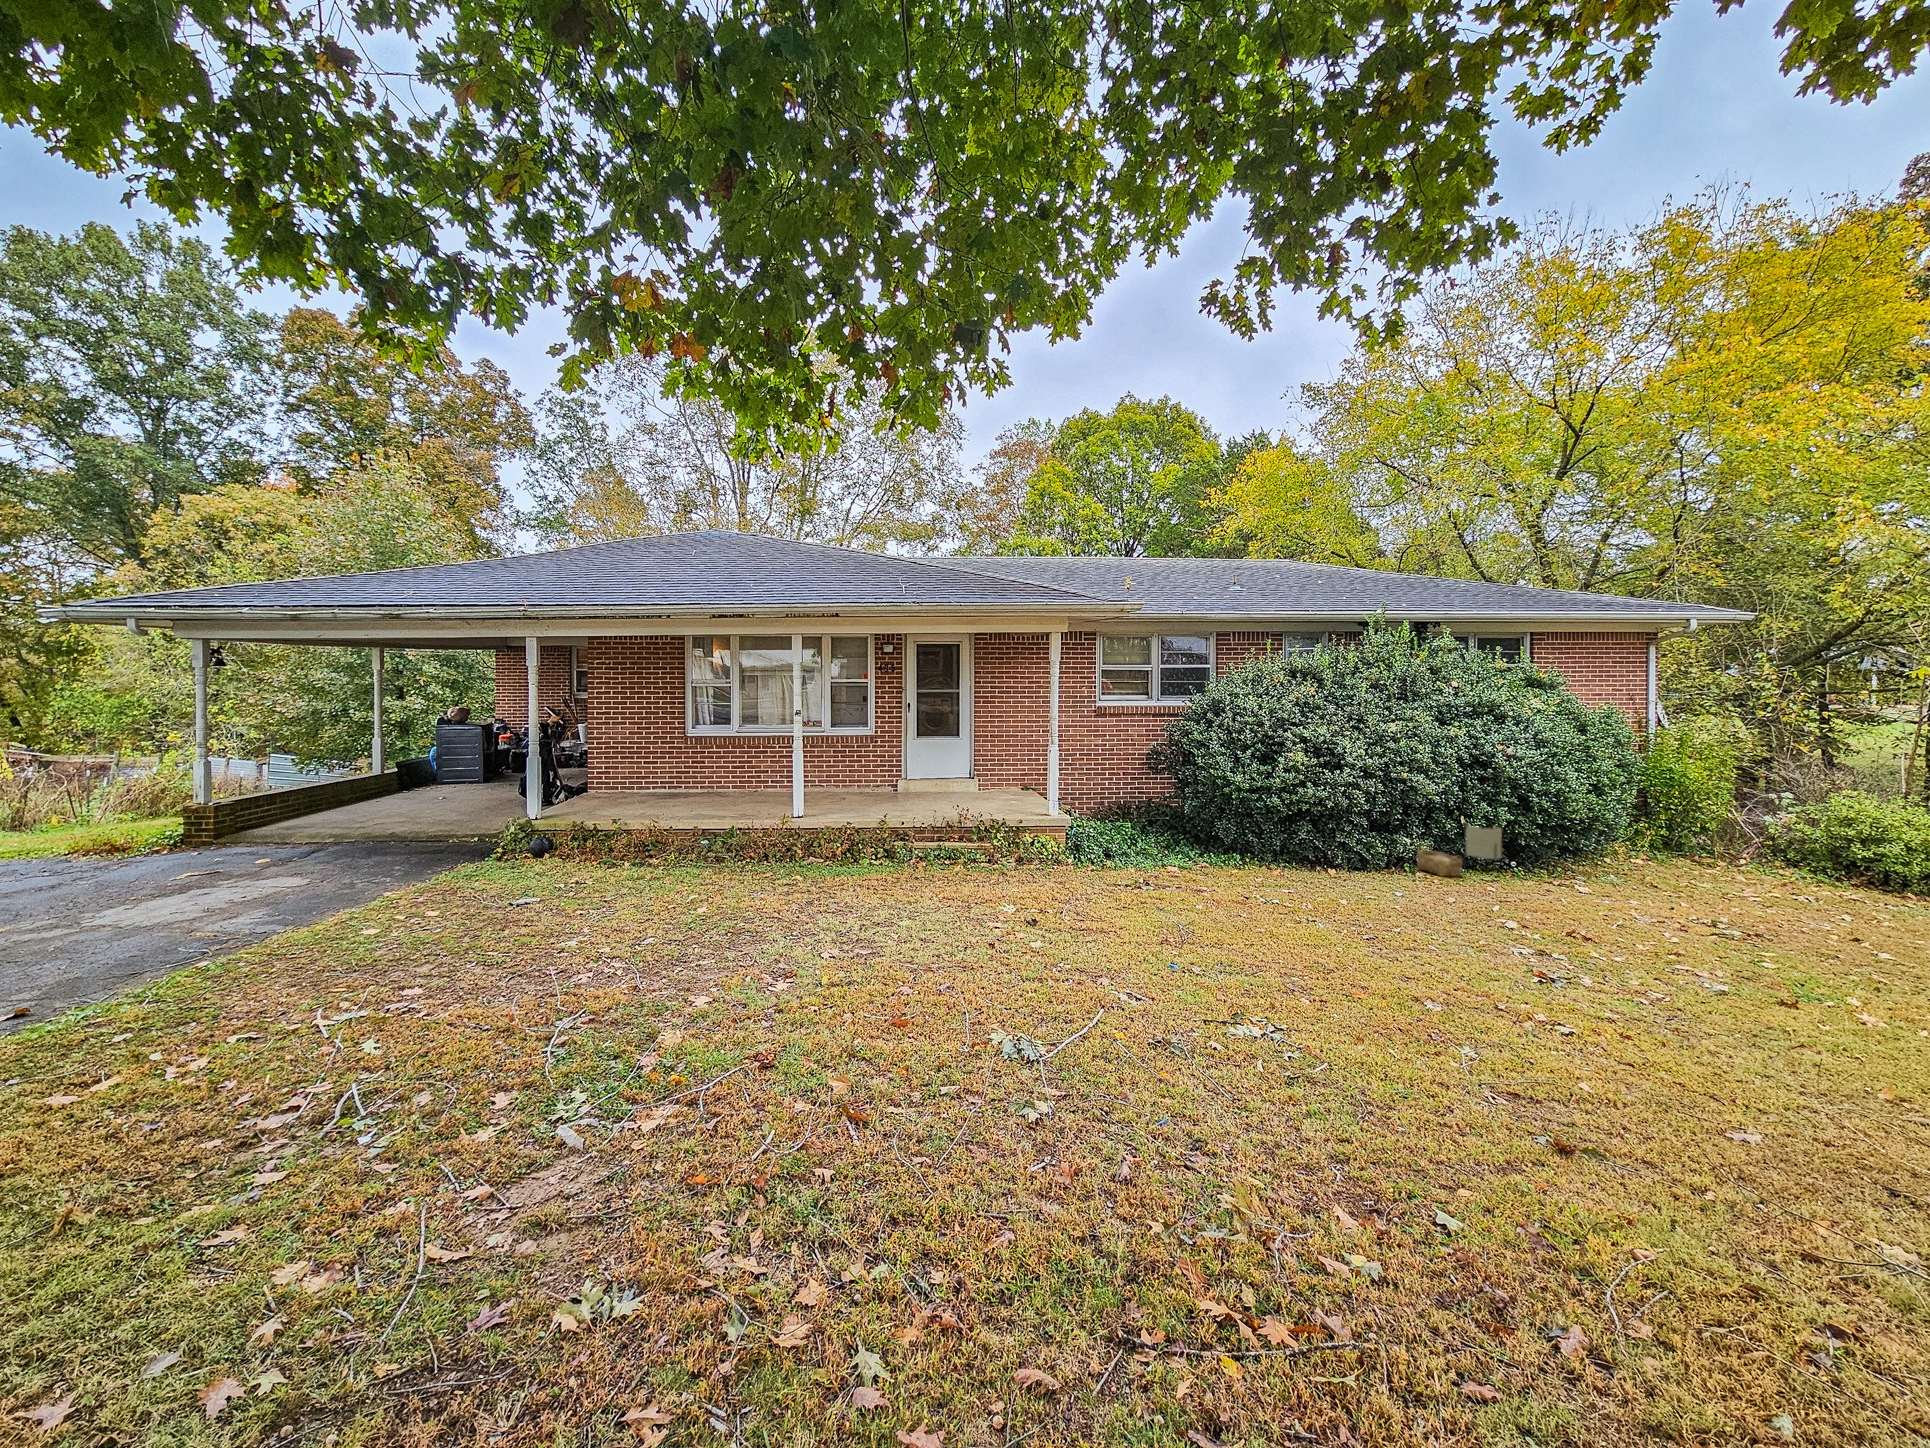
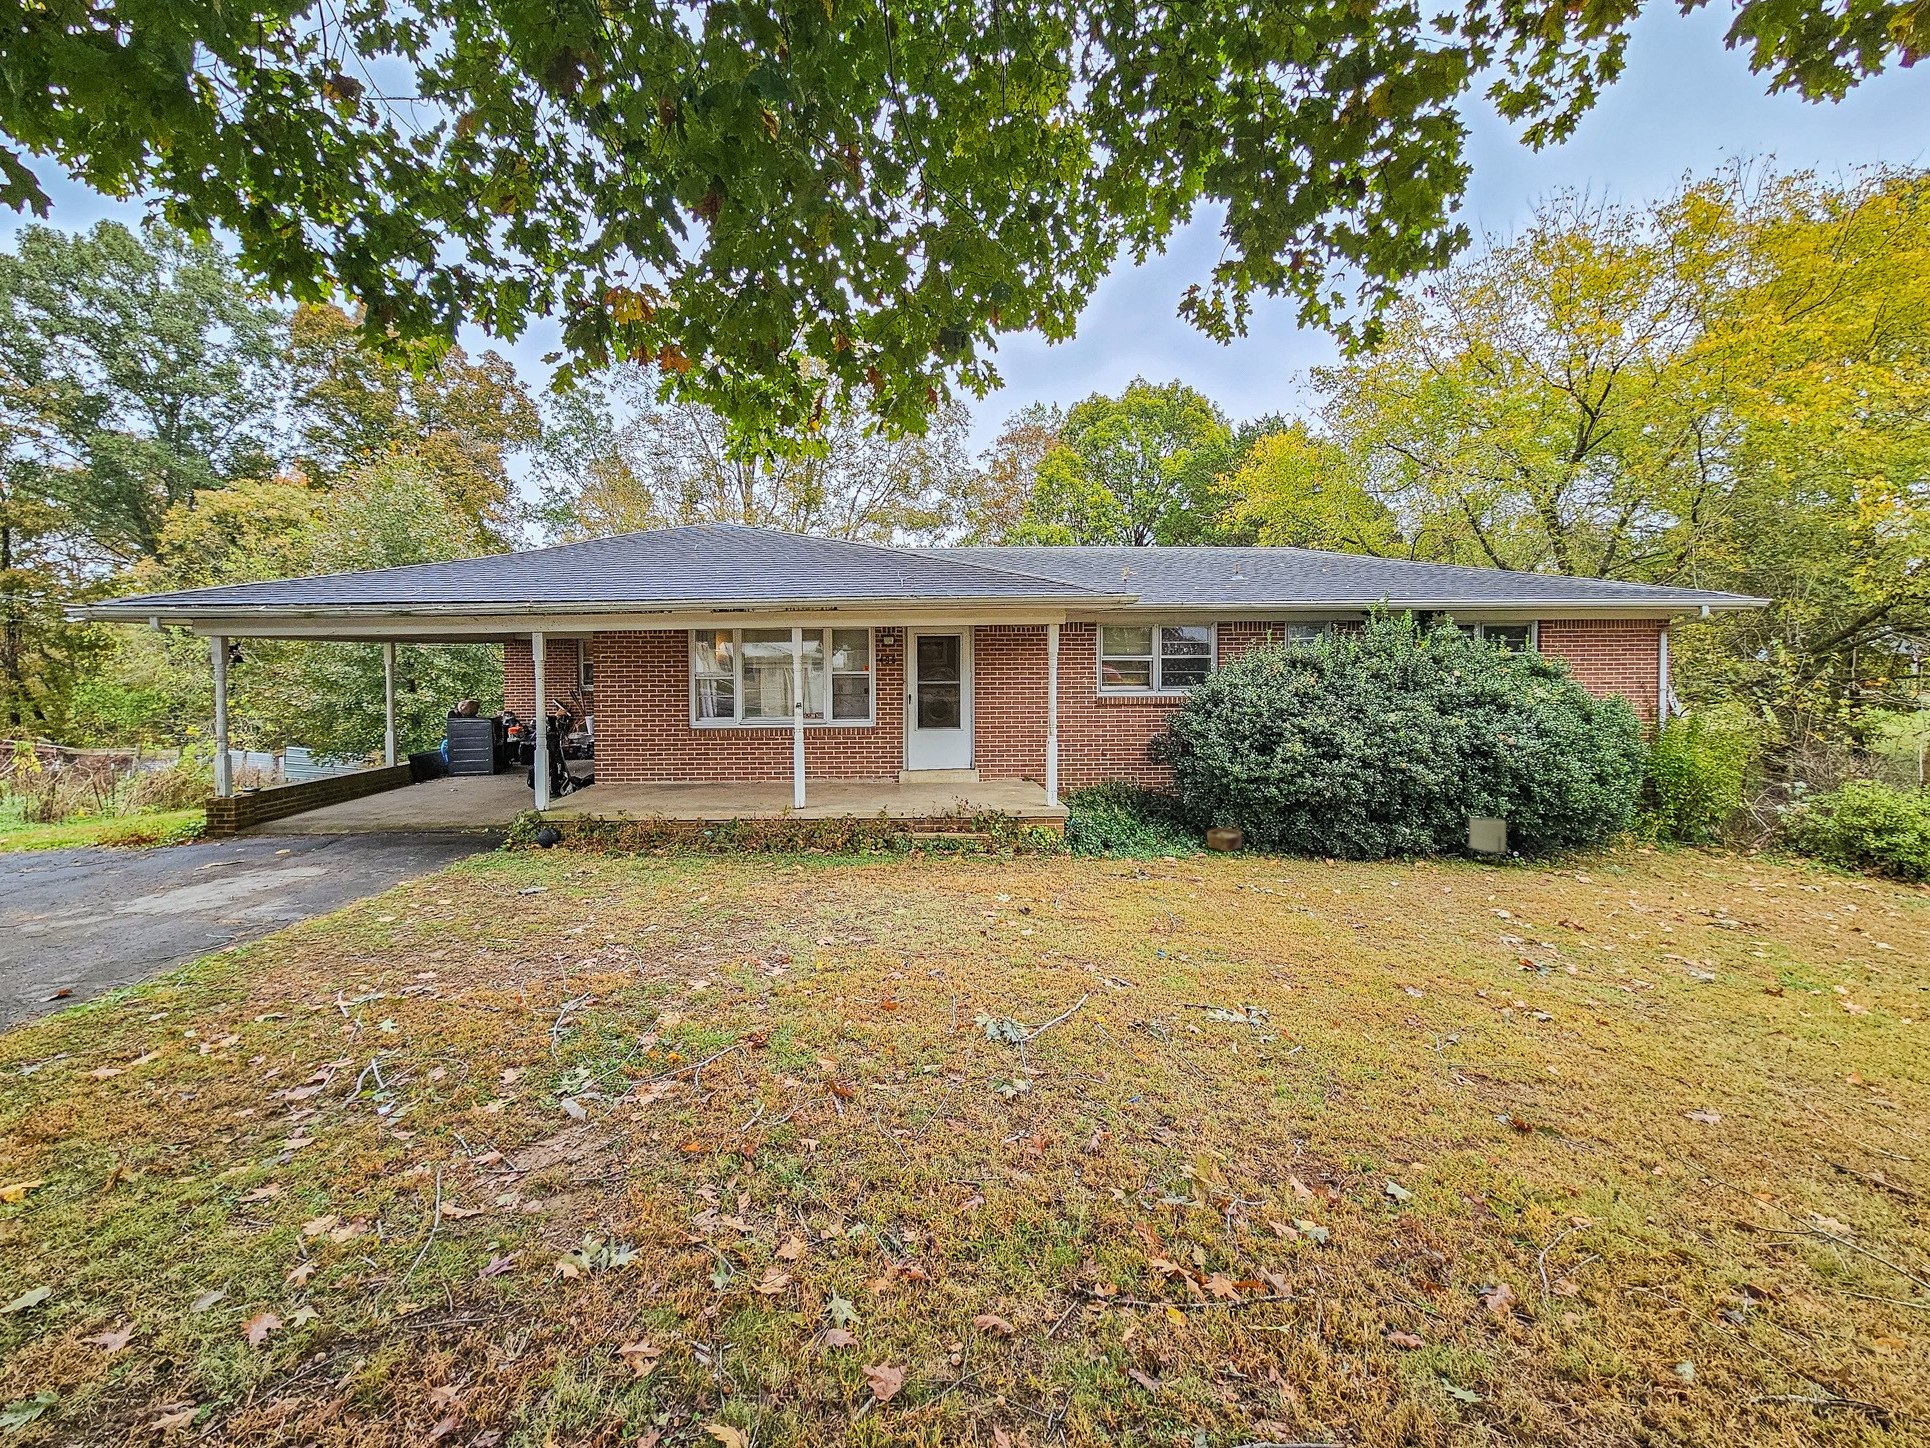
woven basket: present [1417,849,1463,876] -> present [1207,827,1242,852]

